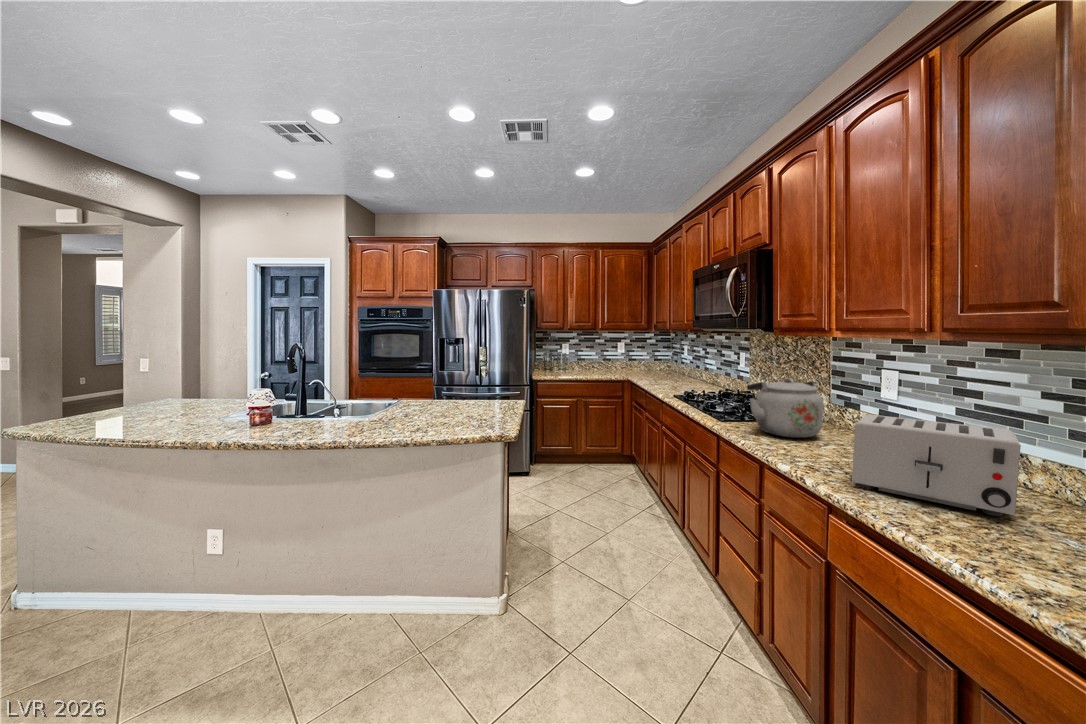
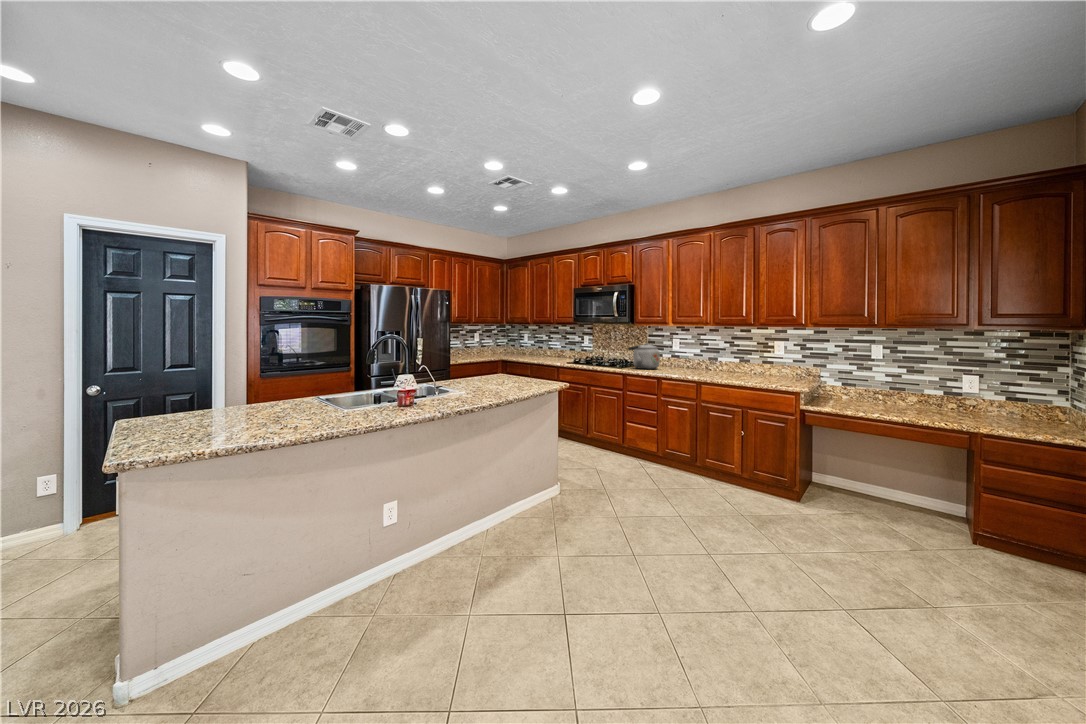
toaster: present [852,414,1021,516] -> none [686,351,728,375]

